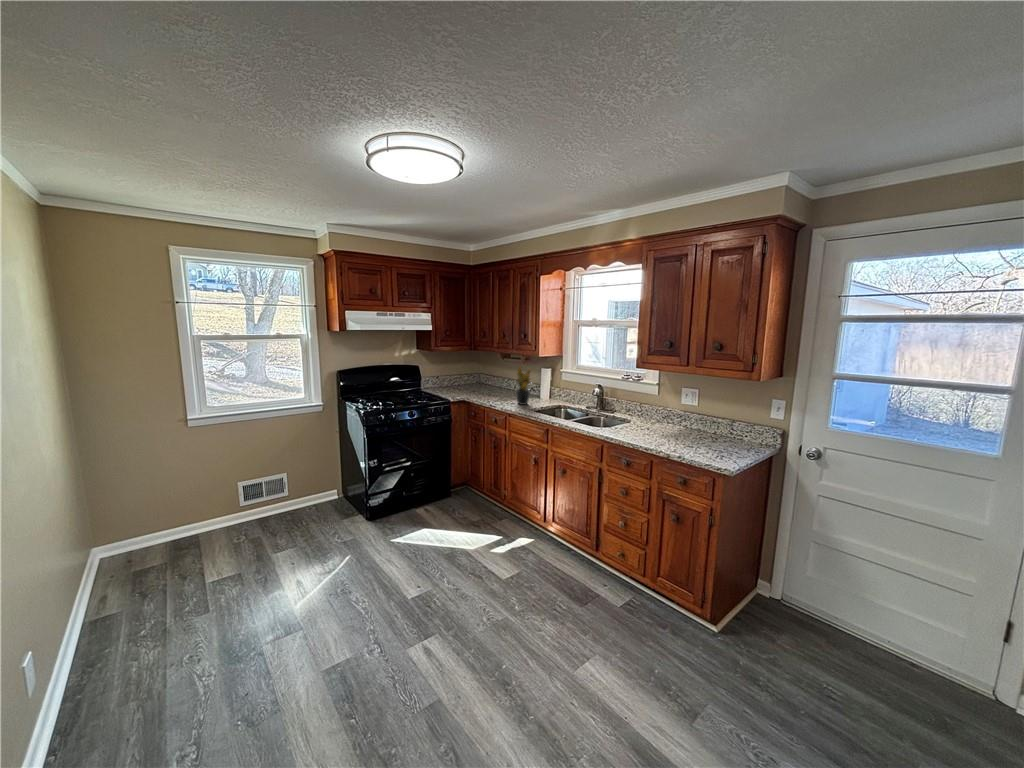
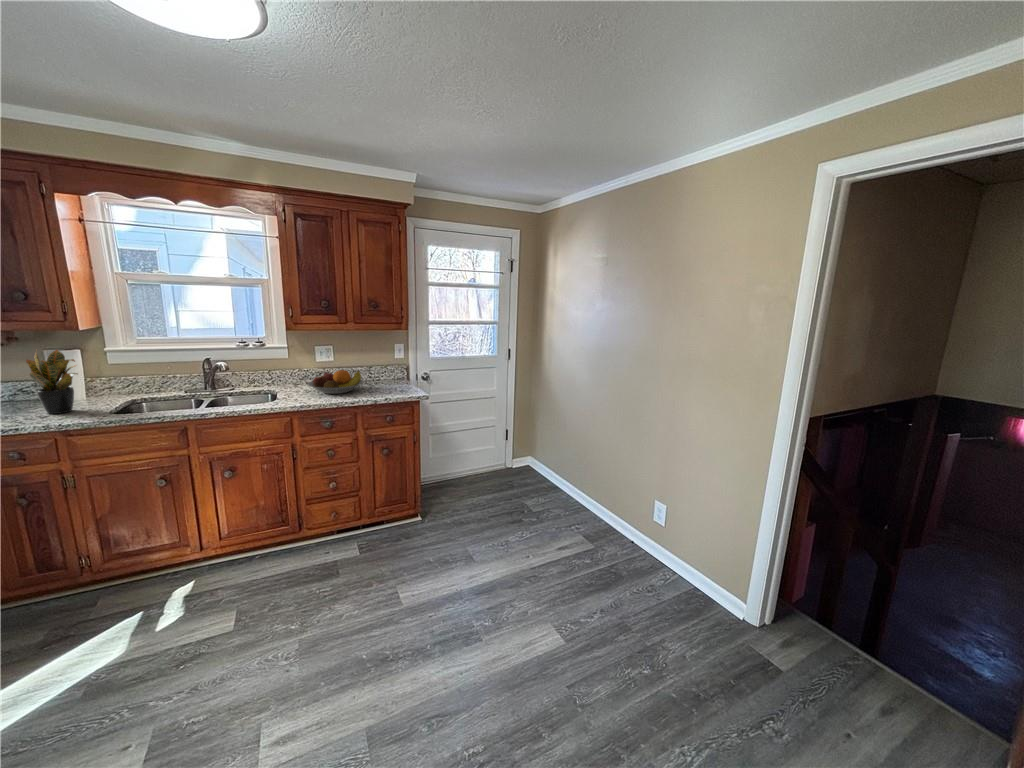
fruit bowl: none [639,413,697,439] -> present [308,370,363,394]

